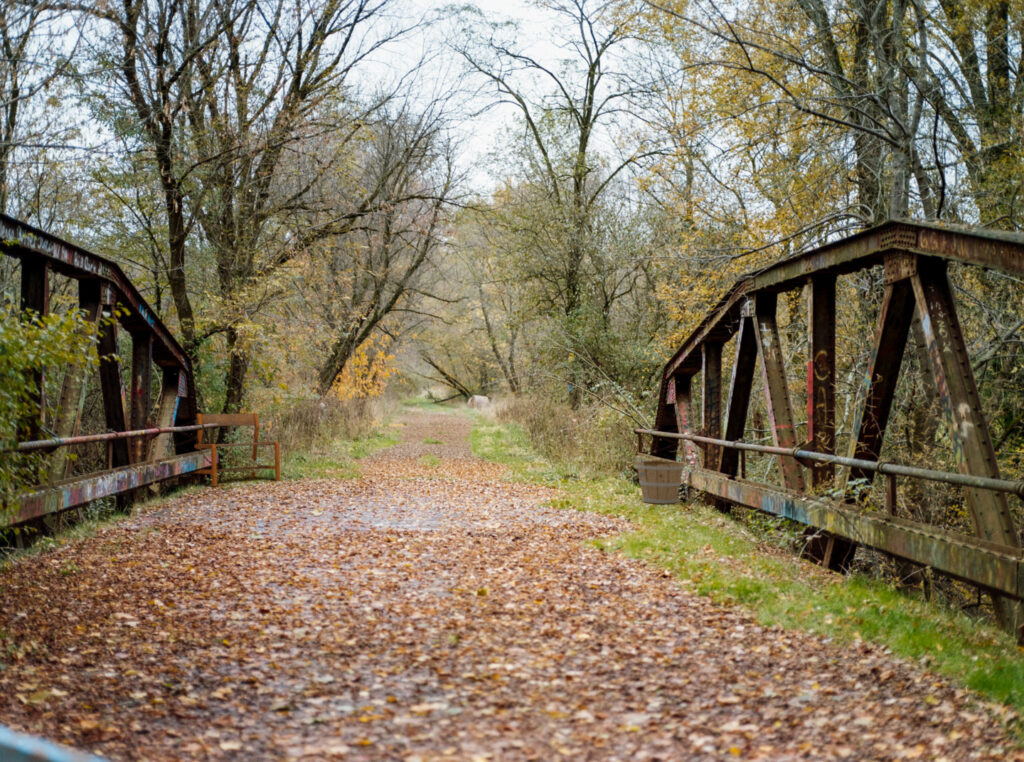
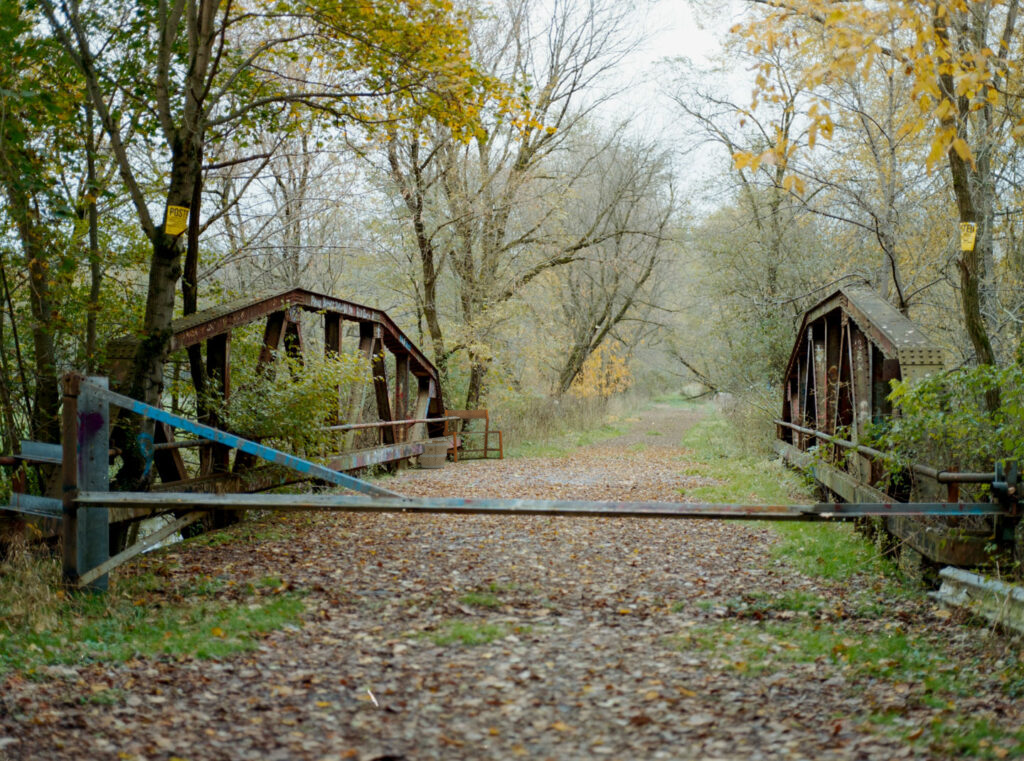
wooden bucket: present [636,460,684,504] -> present [419,440,449,469]

